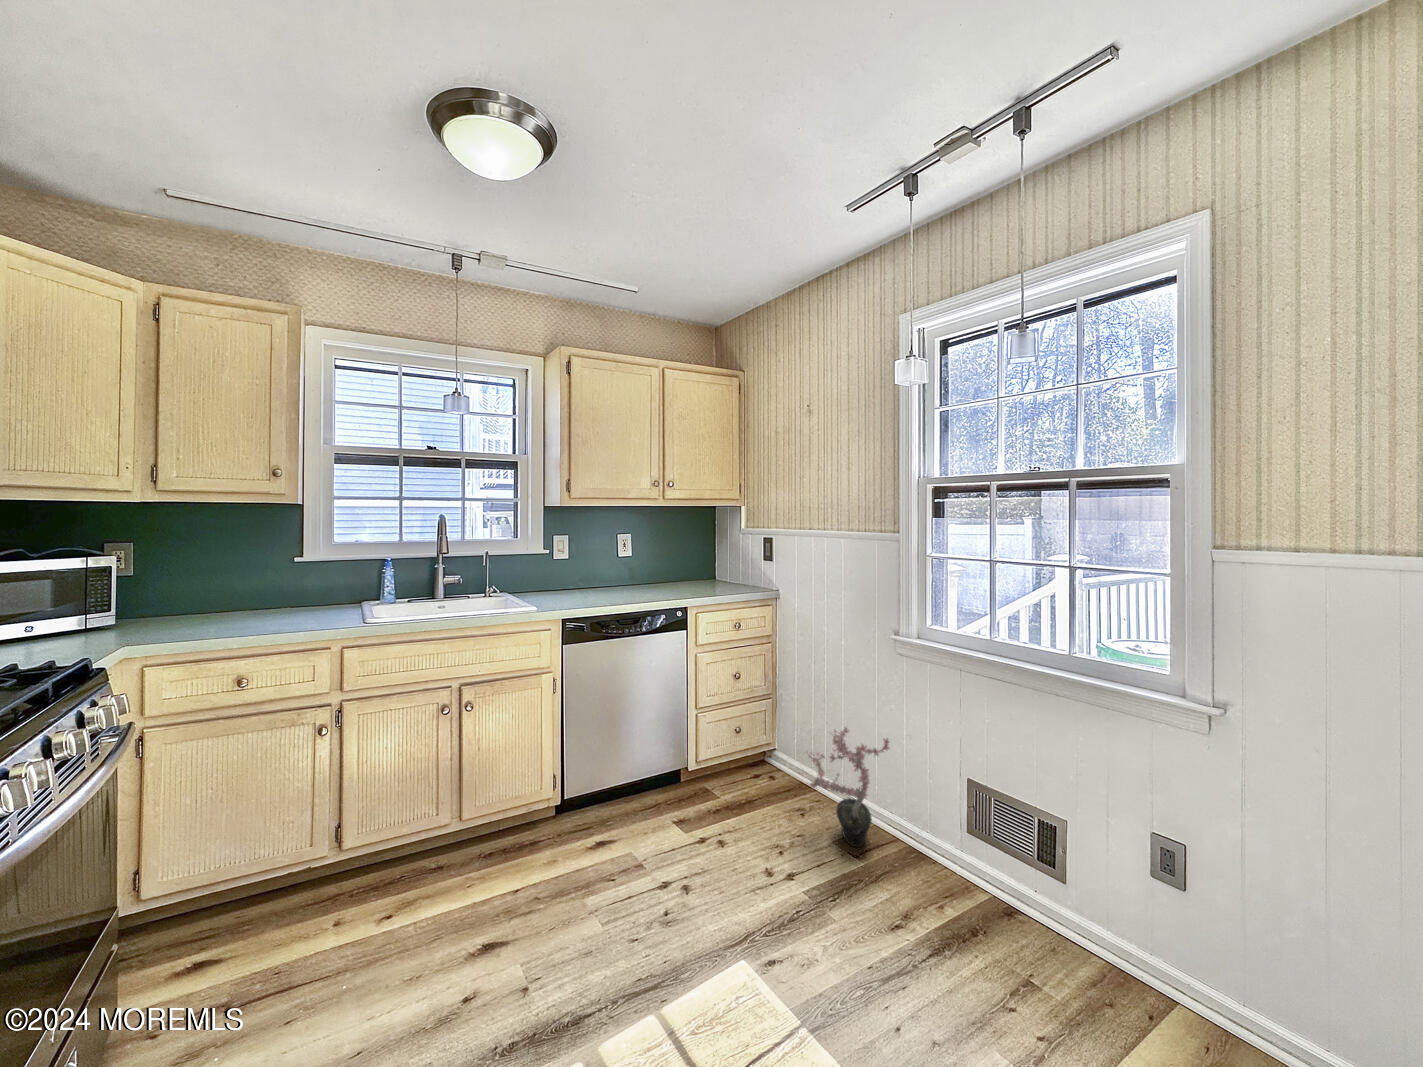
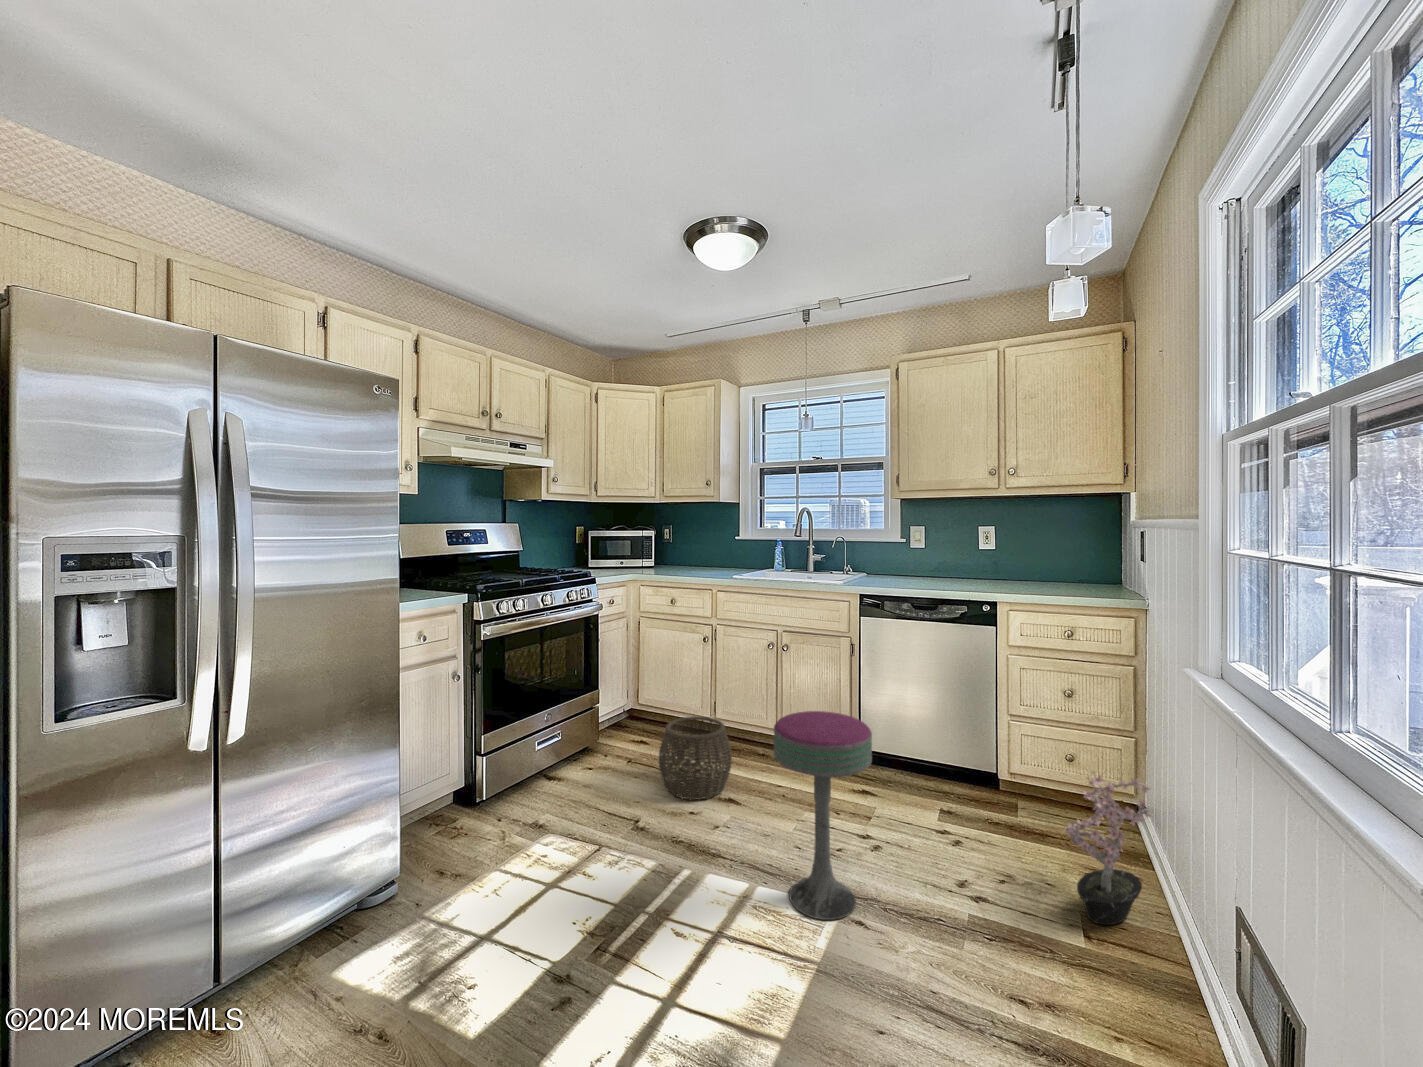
bar stool: none [672,755,784,1007] -> present [774,711,872,920]
woven basket: none [344,841,476,1002] -> present [659,716,732,800]

